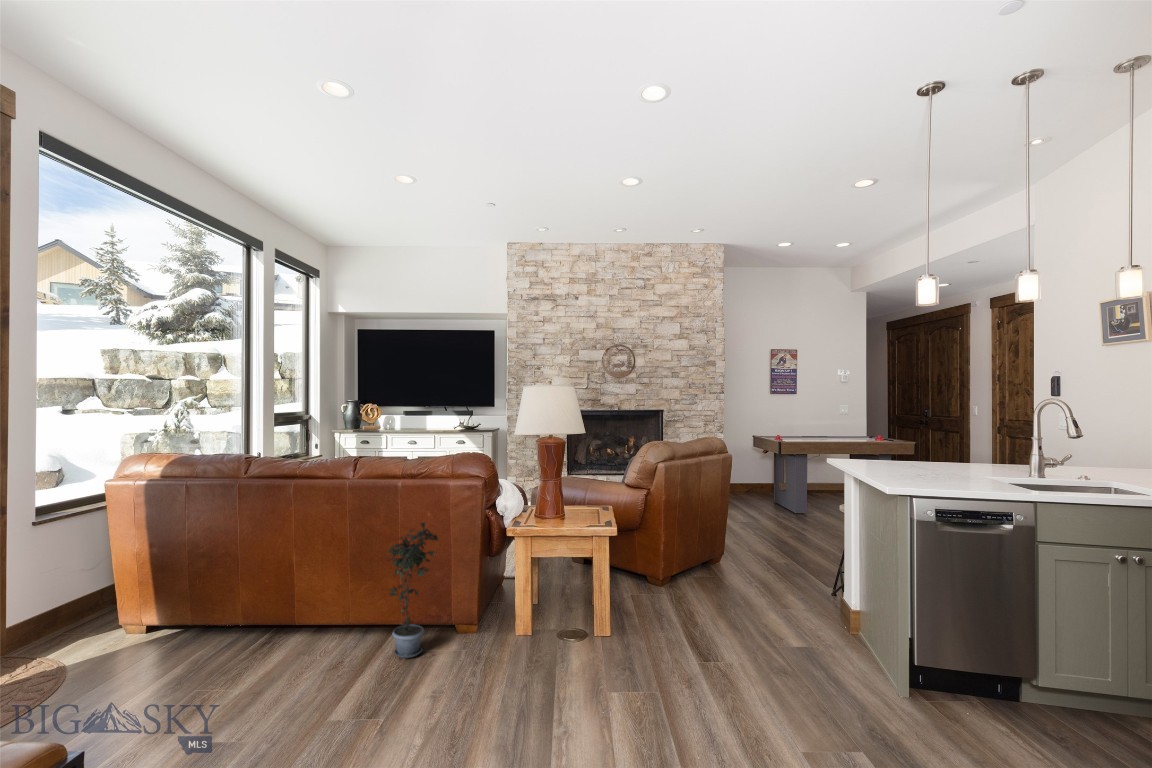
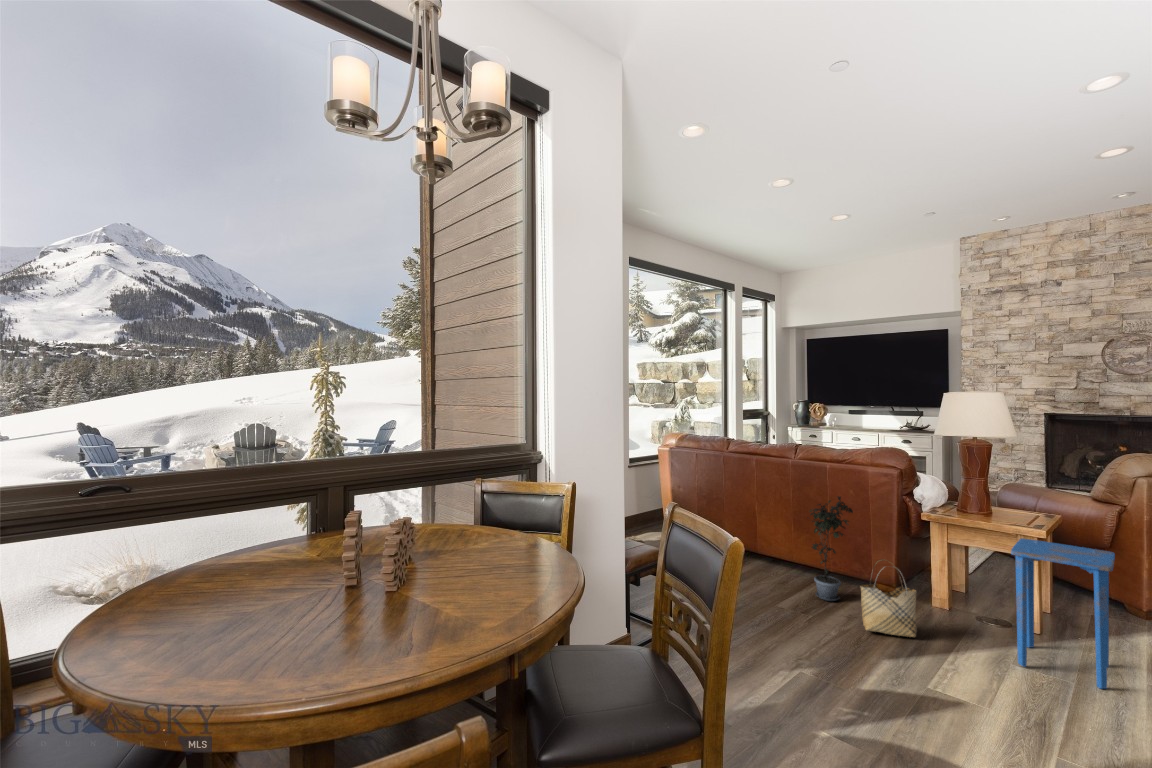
side table: none [595,539,671,673] -> present [1011,538,1115,689]
woven basket: none [454,592,512,687] -> present [860,559,917,637]

